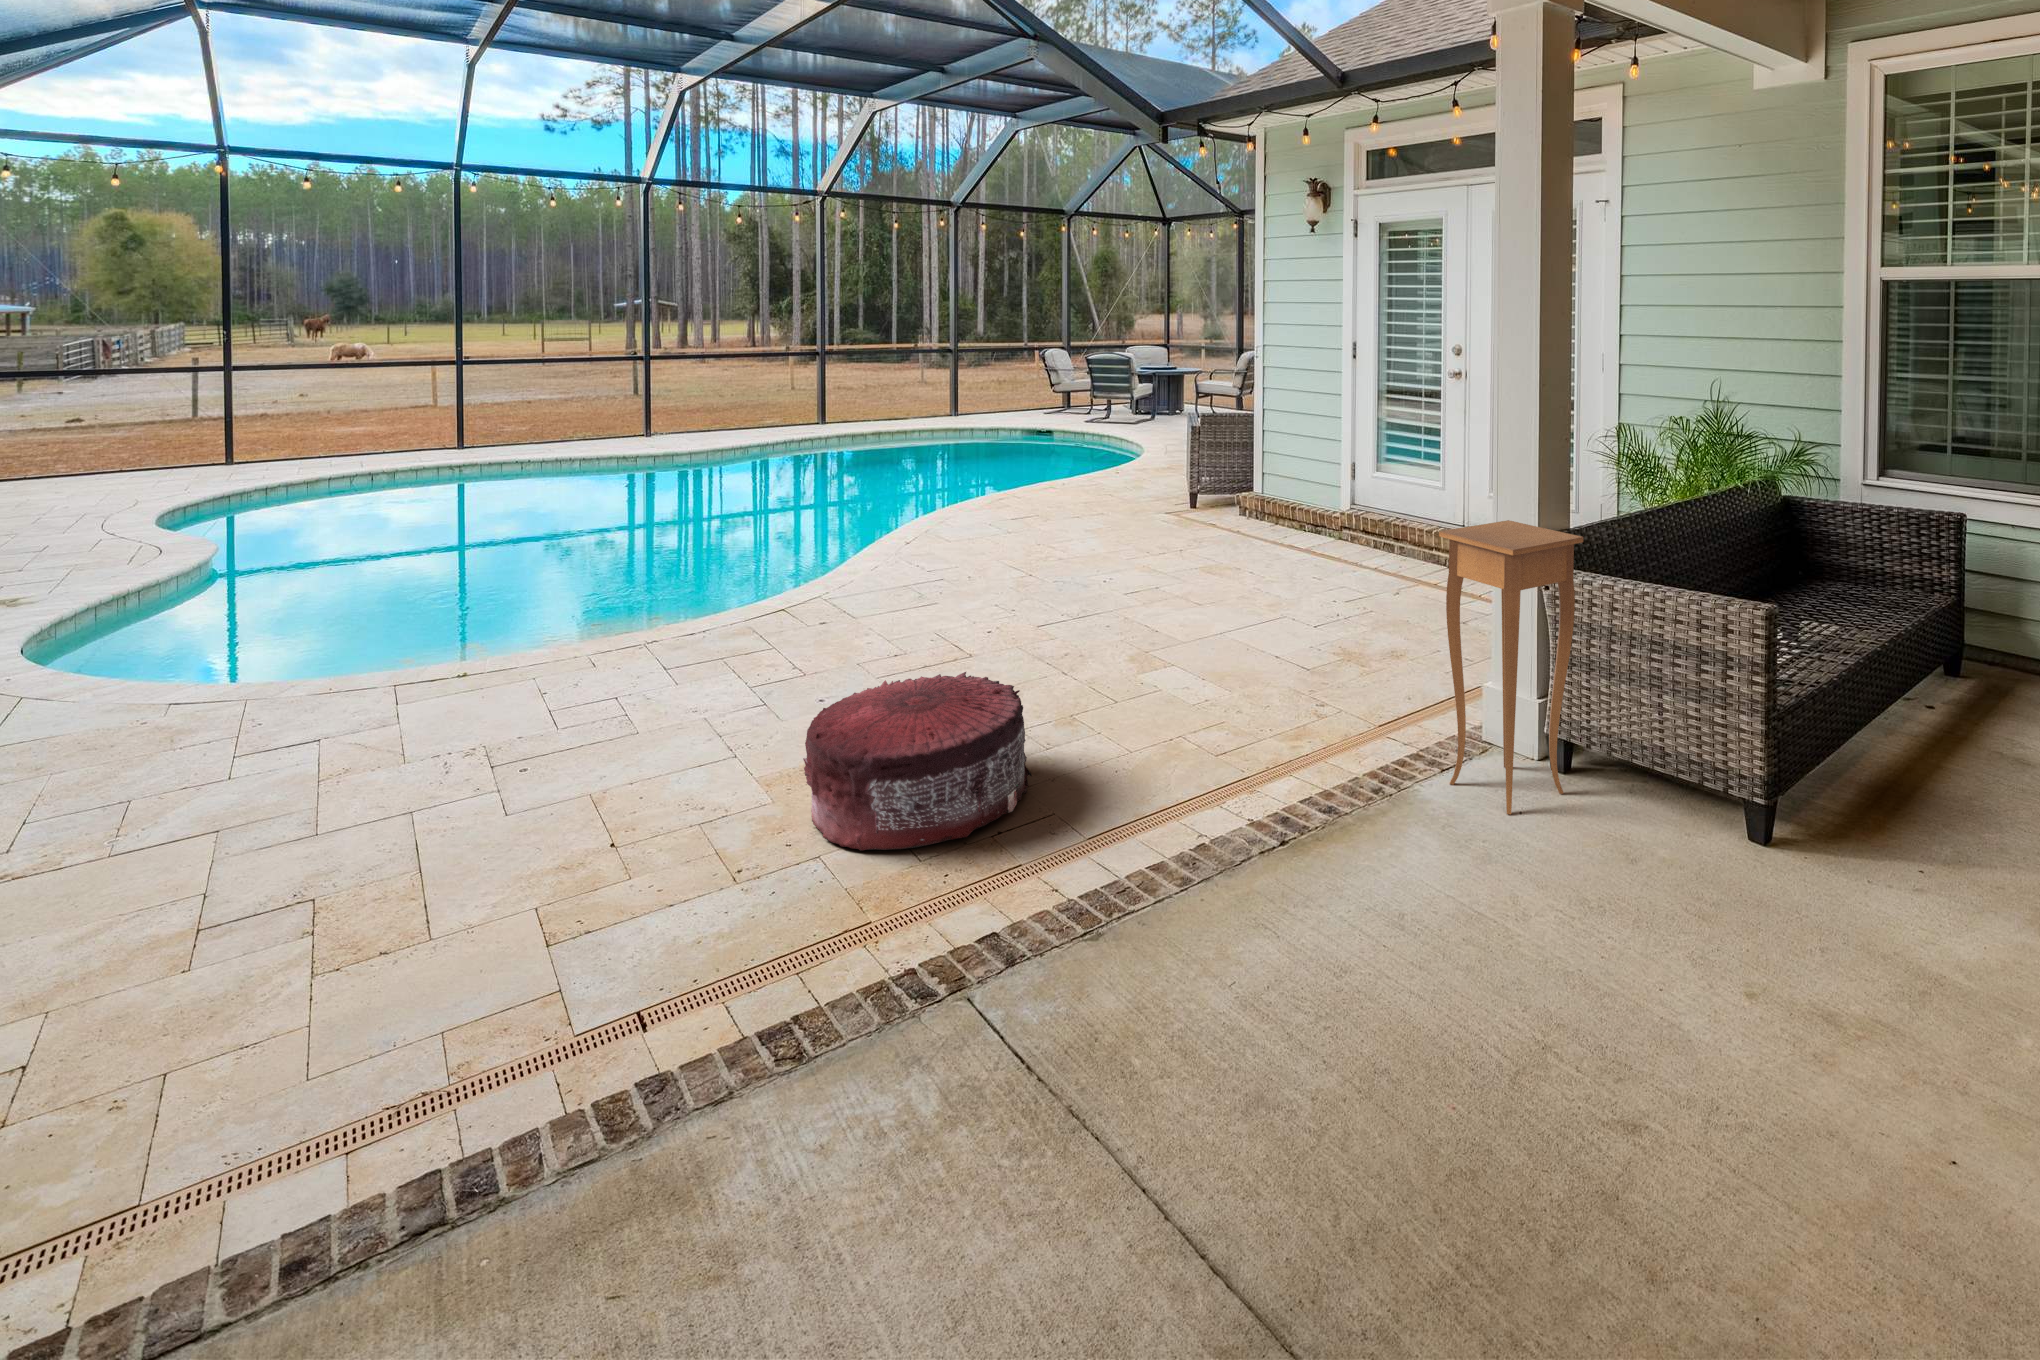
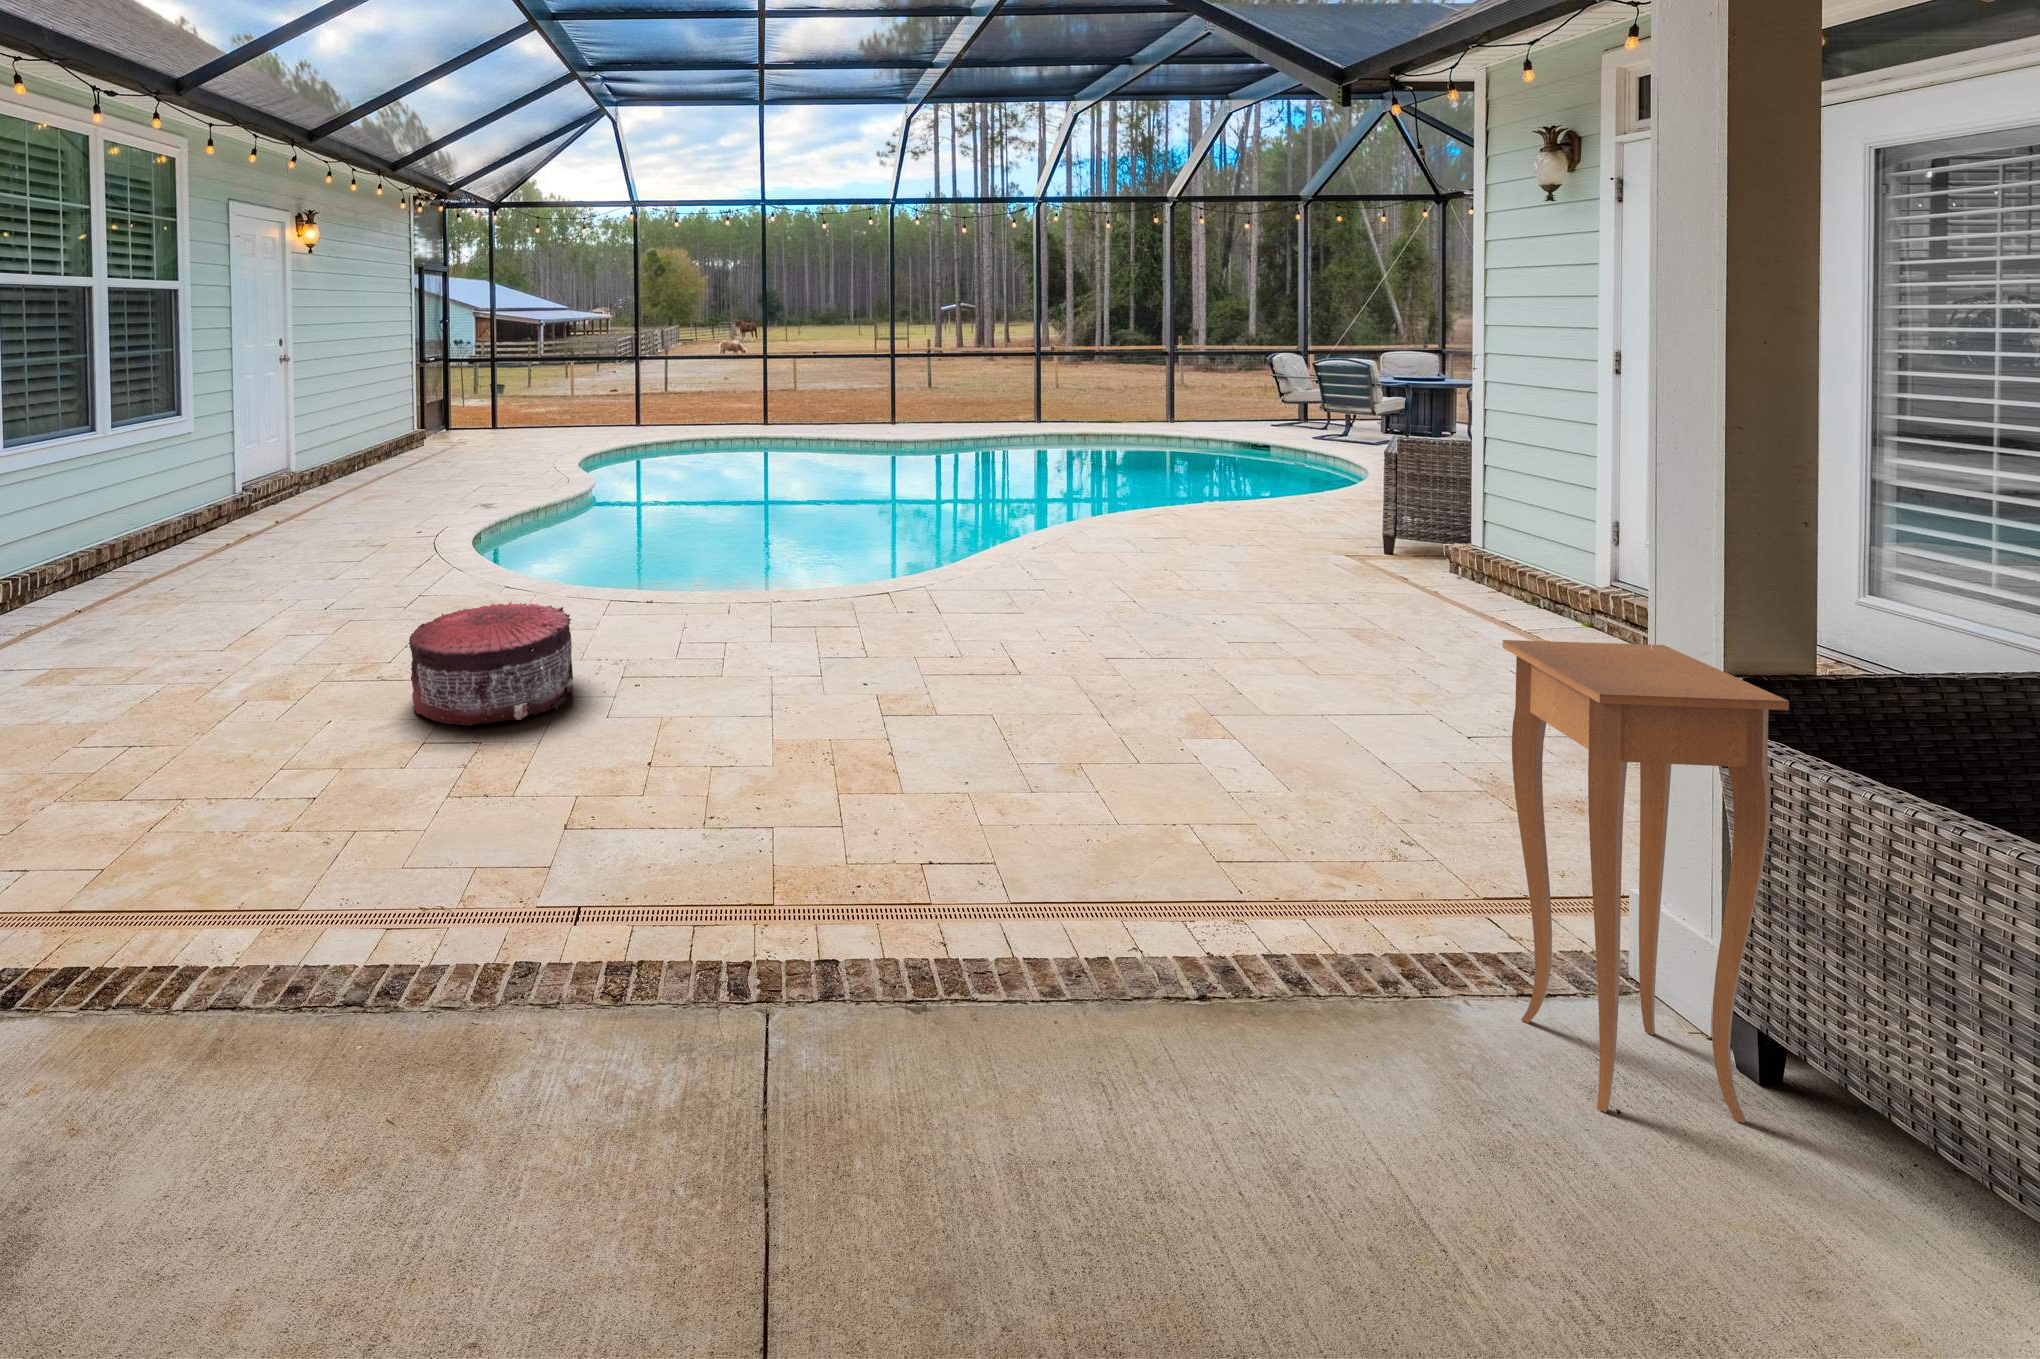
pouf: present [803,672,1032,850] -> present [409,601,573,726]

